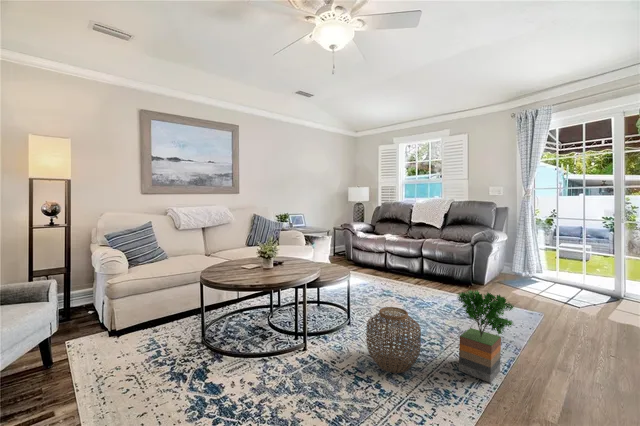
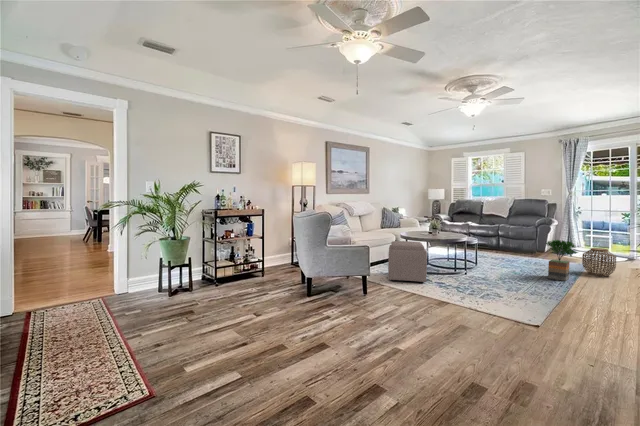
ottoman: none [93,295,211,405] -> present [388,241,427,283]
woven basket: present [366,307,421,373] -> present [582,248,616,276]

